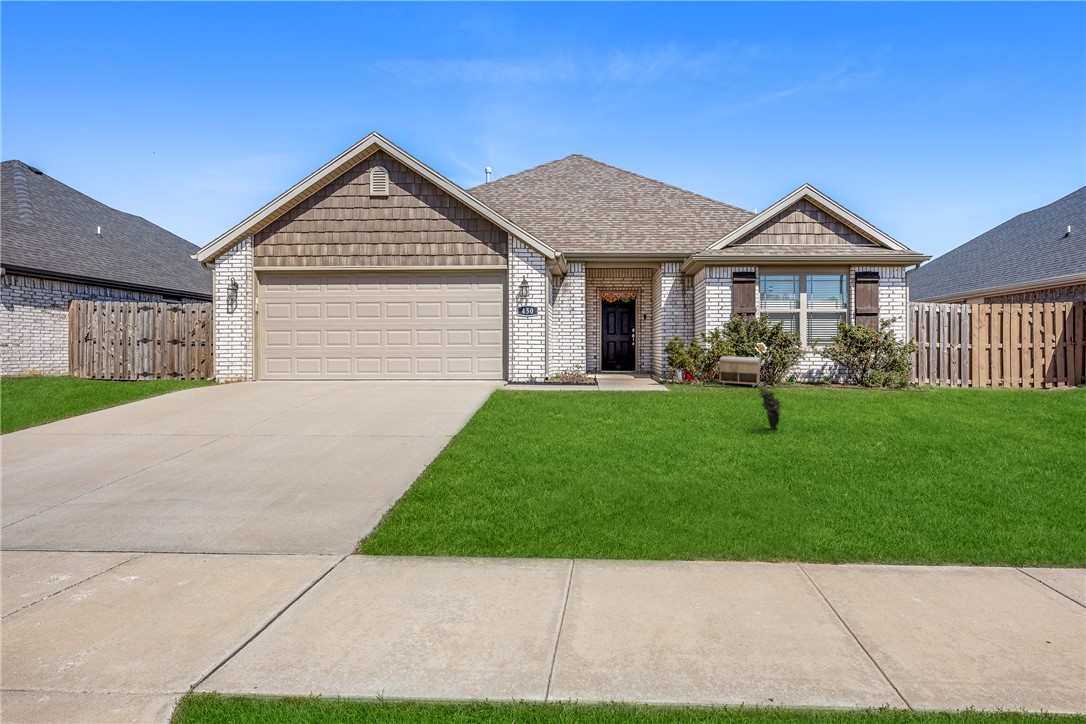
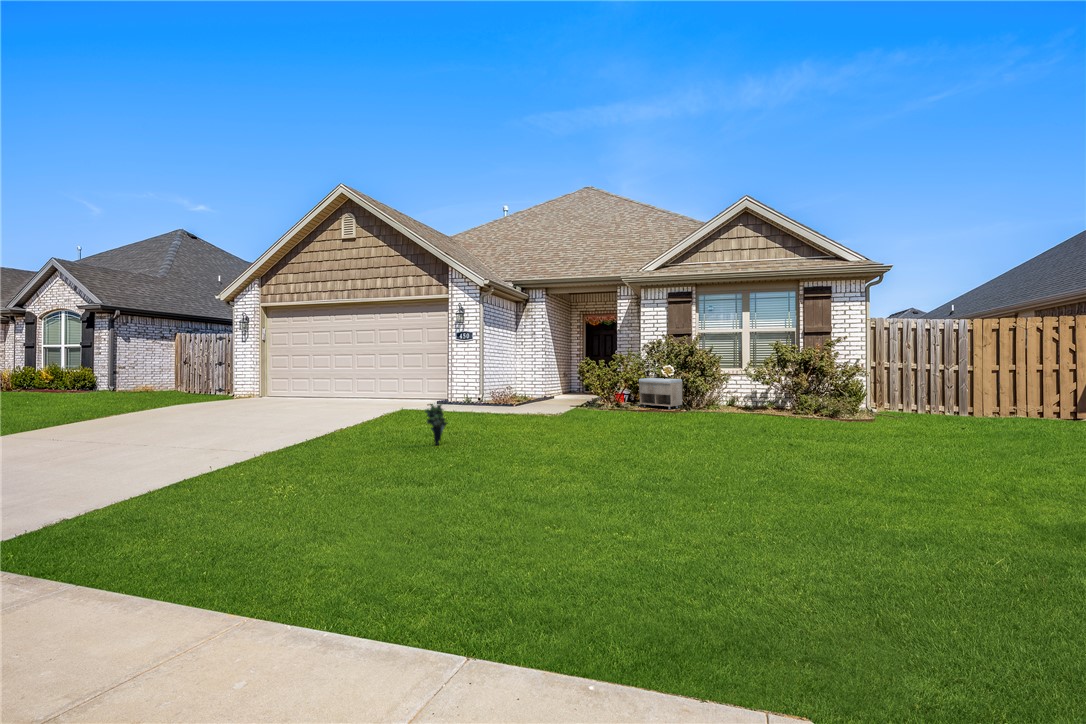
potted plant: present [758,387,781,429] -> present [425,404,448,445]

